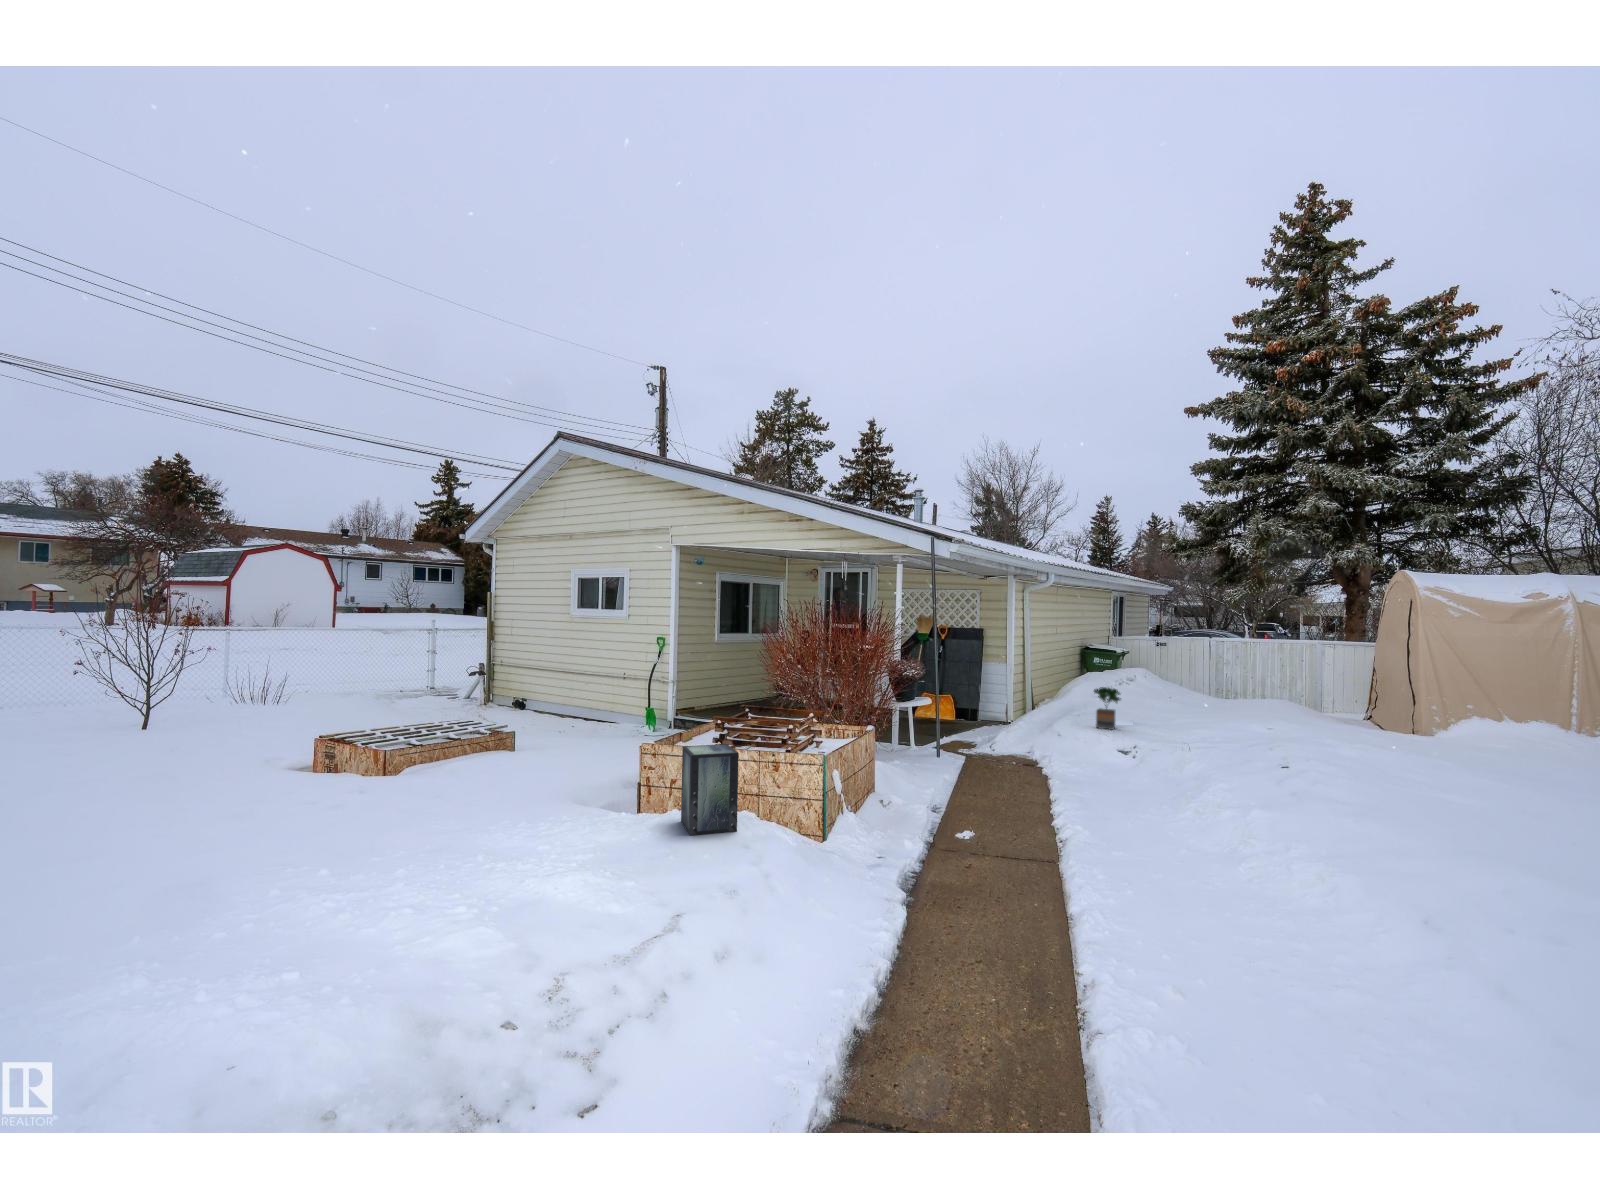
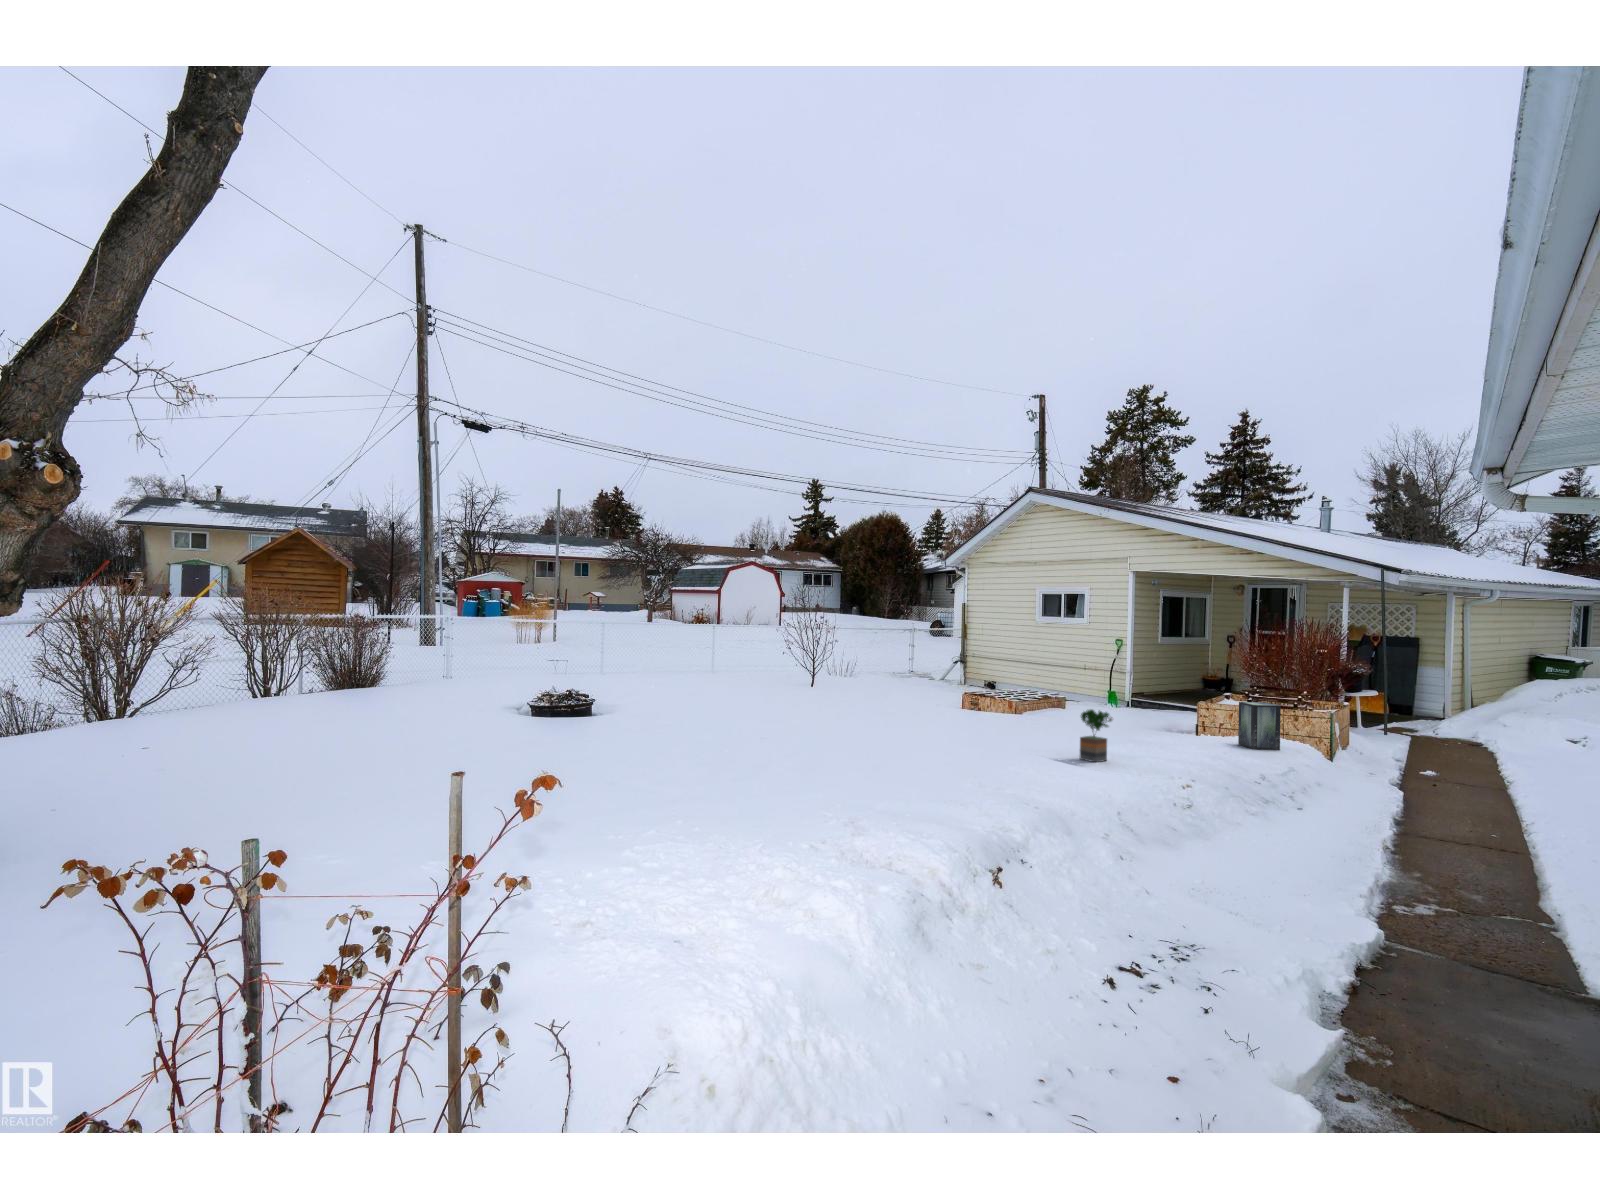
potted tree: present [1094,687,1121,730] -> present [1080,710,1112,762]

